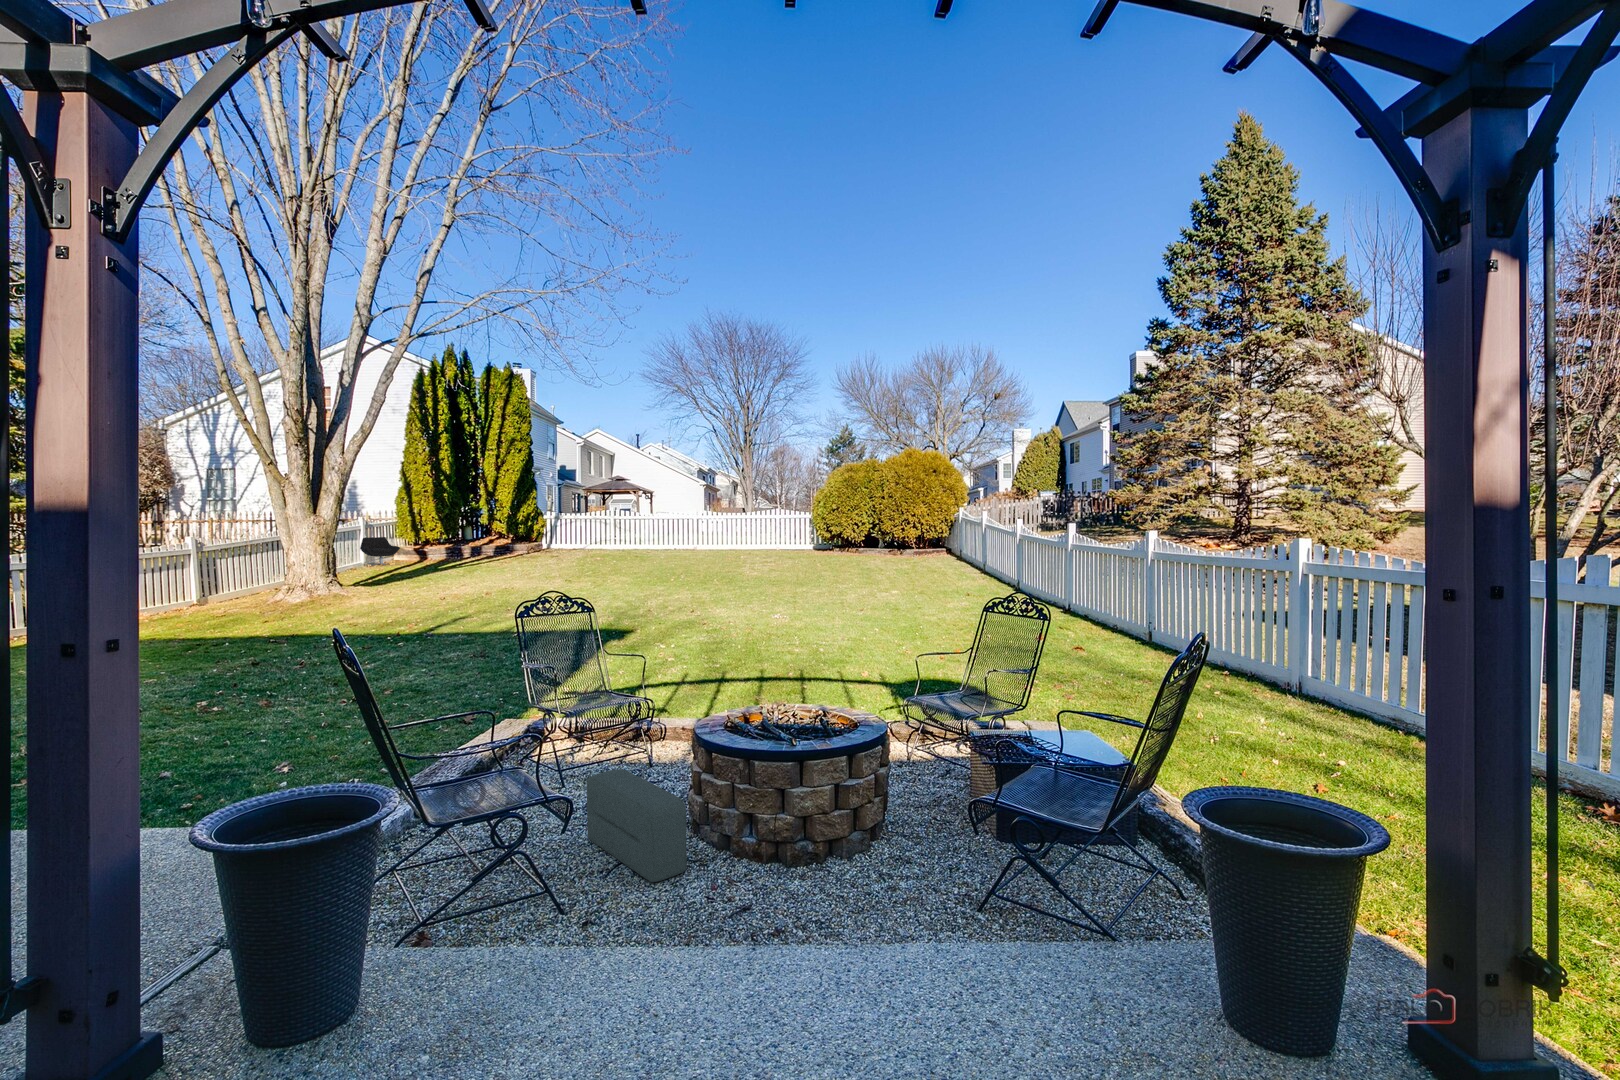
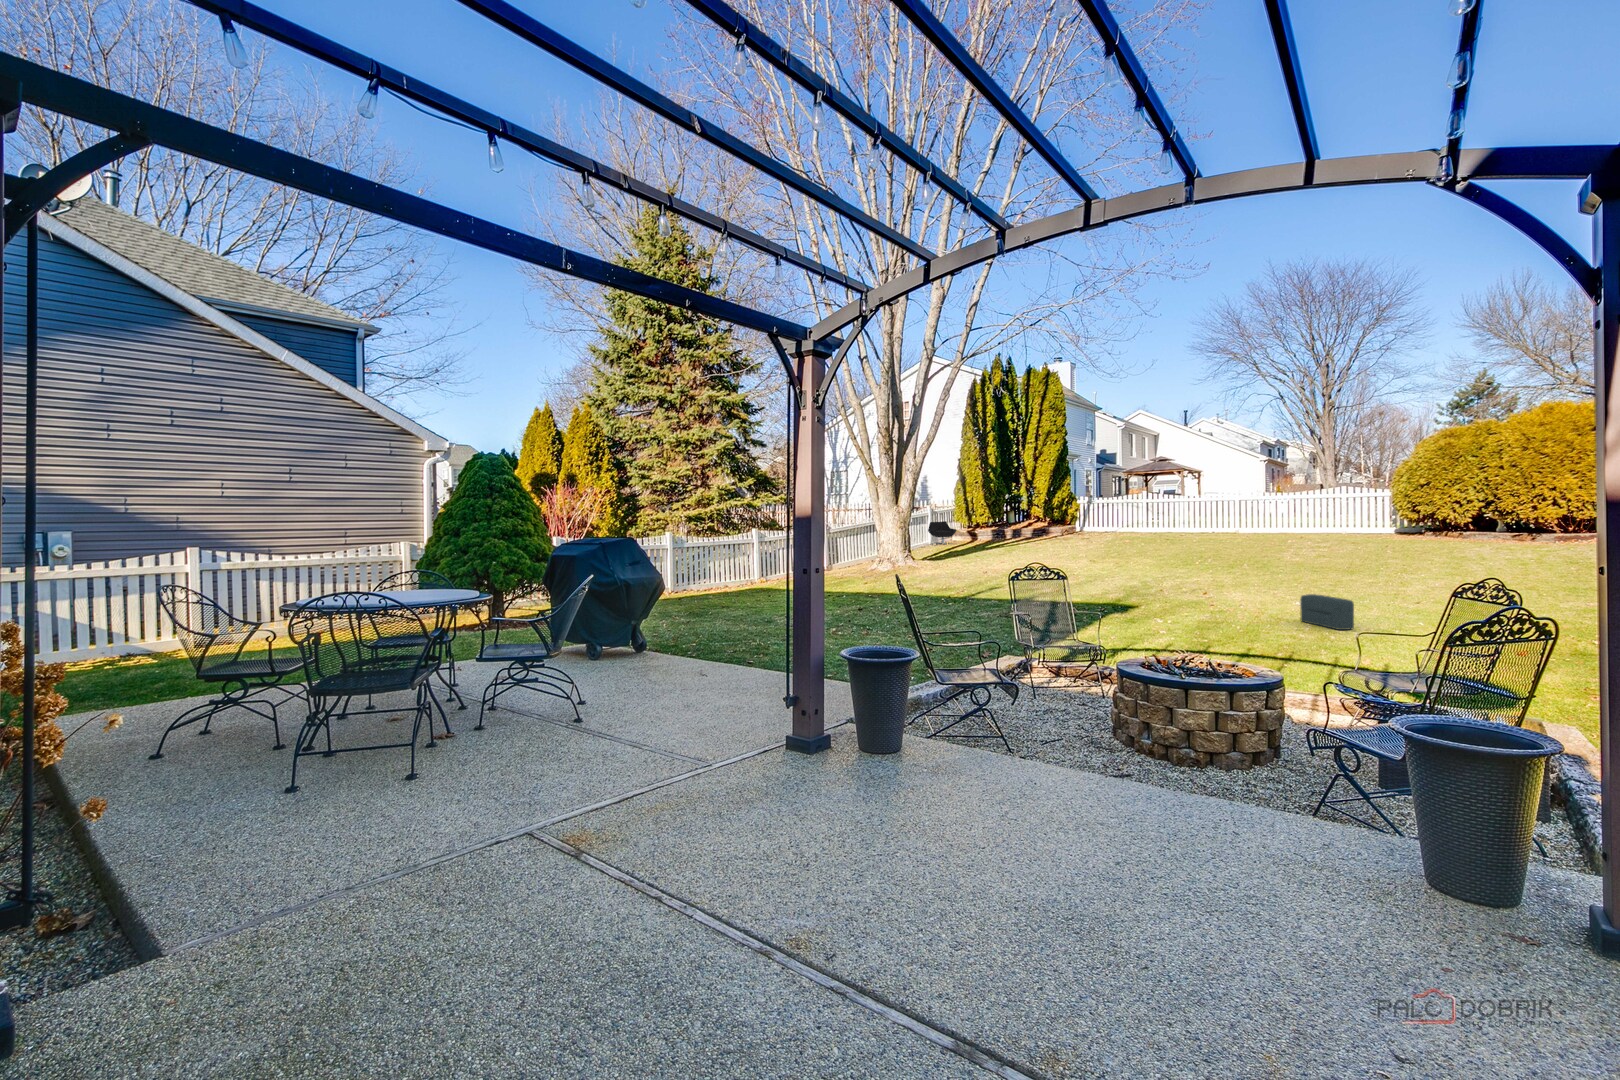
pouf: present [586,769,687,882] -> present [1300,594,1354,630]

